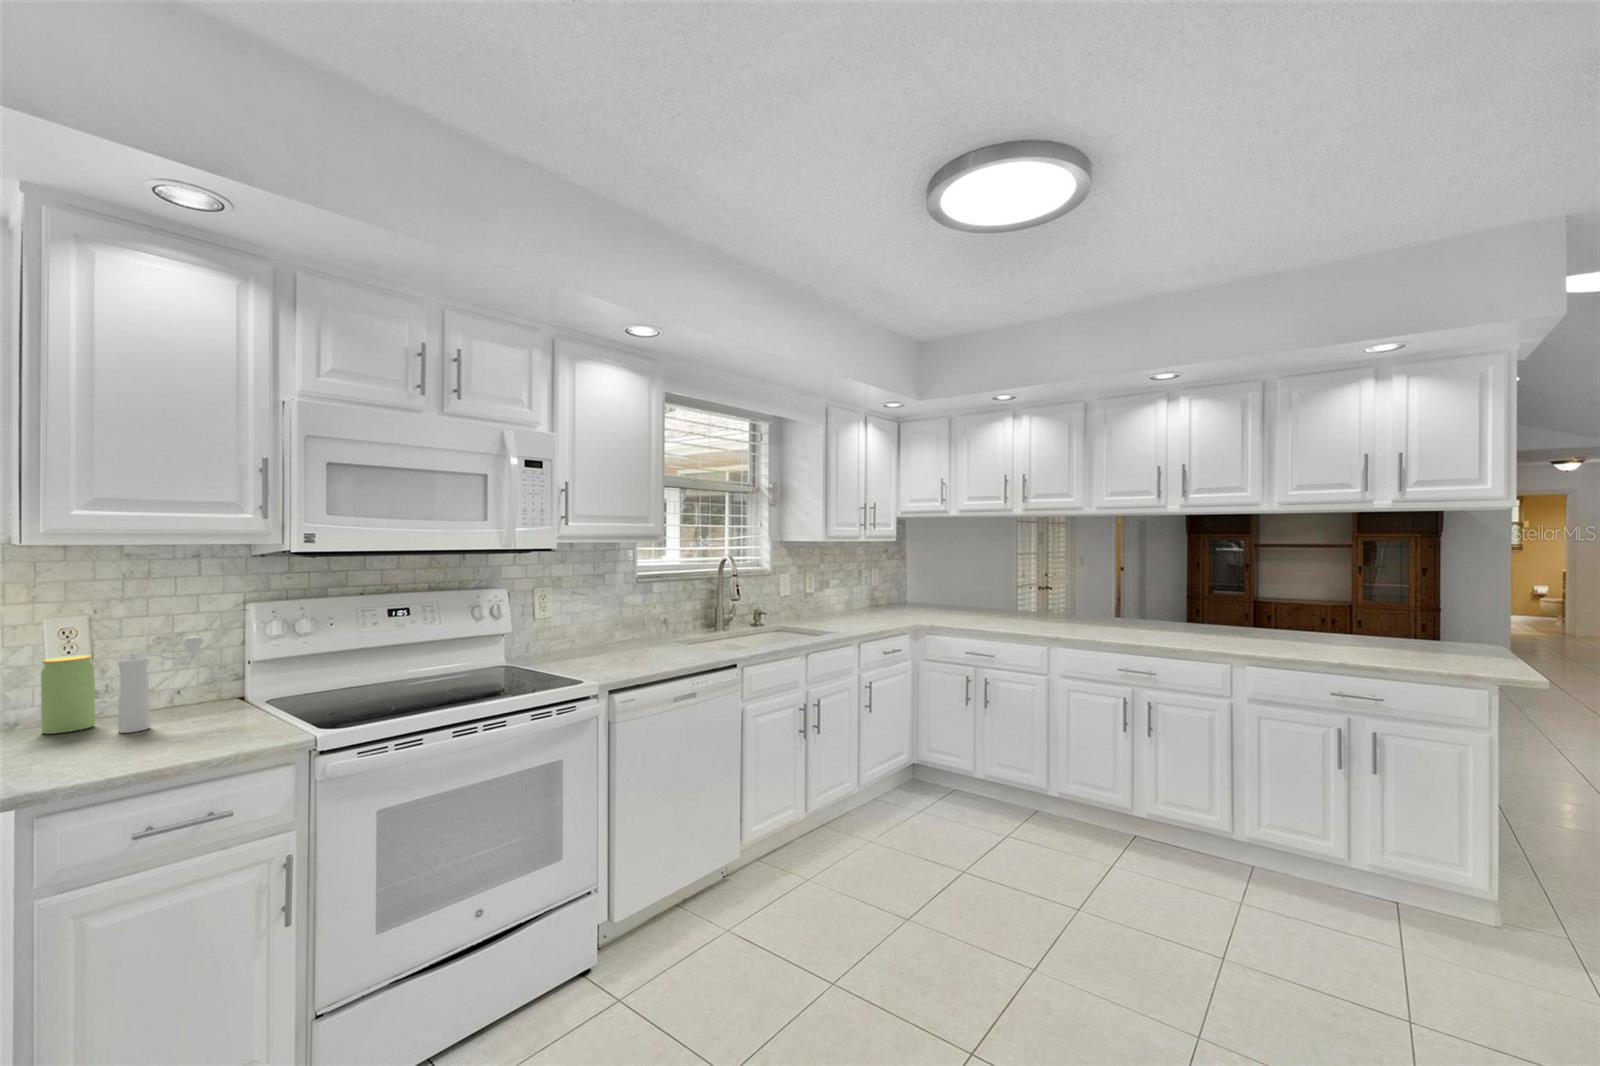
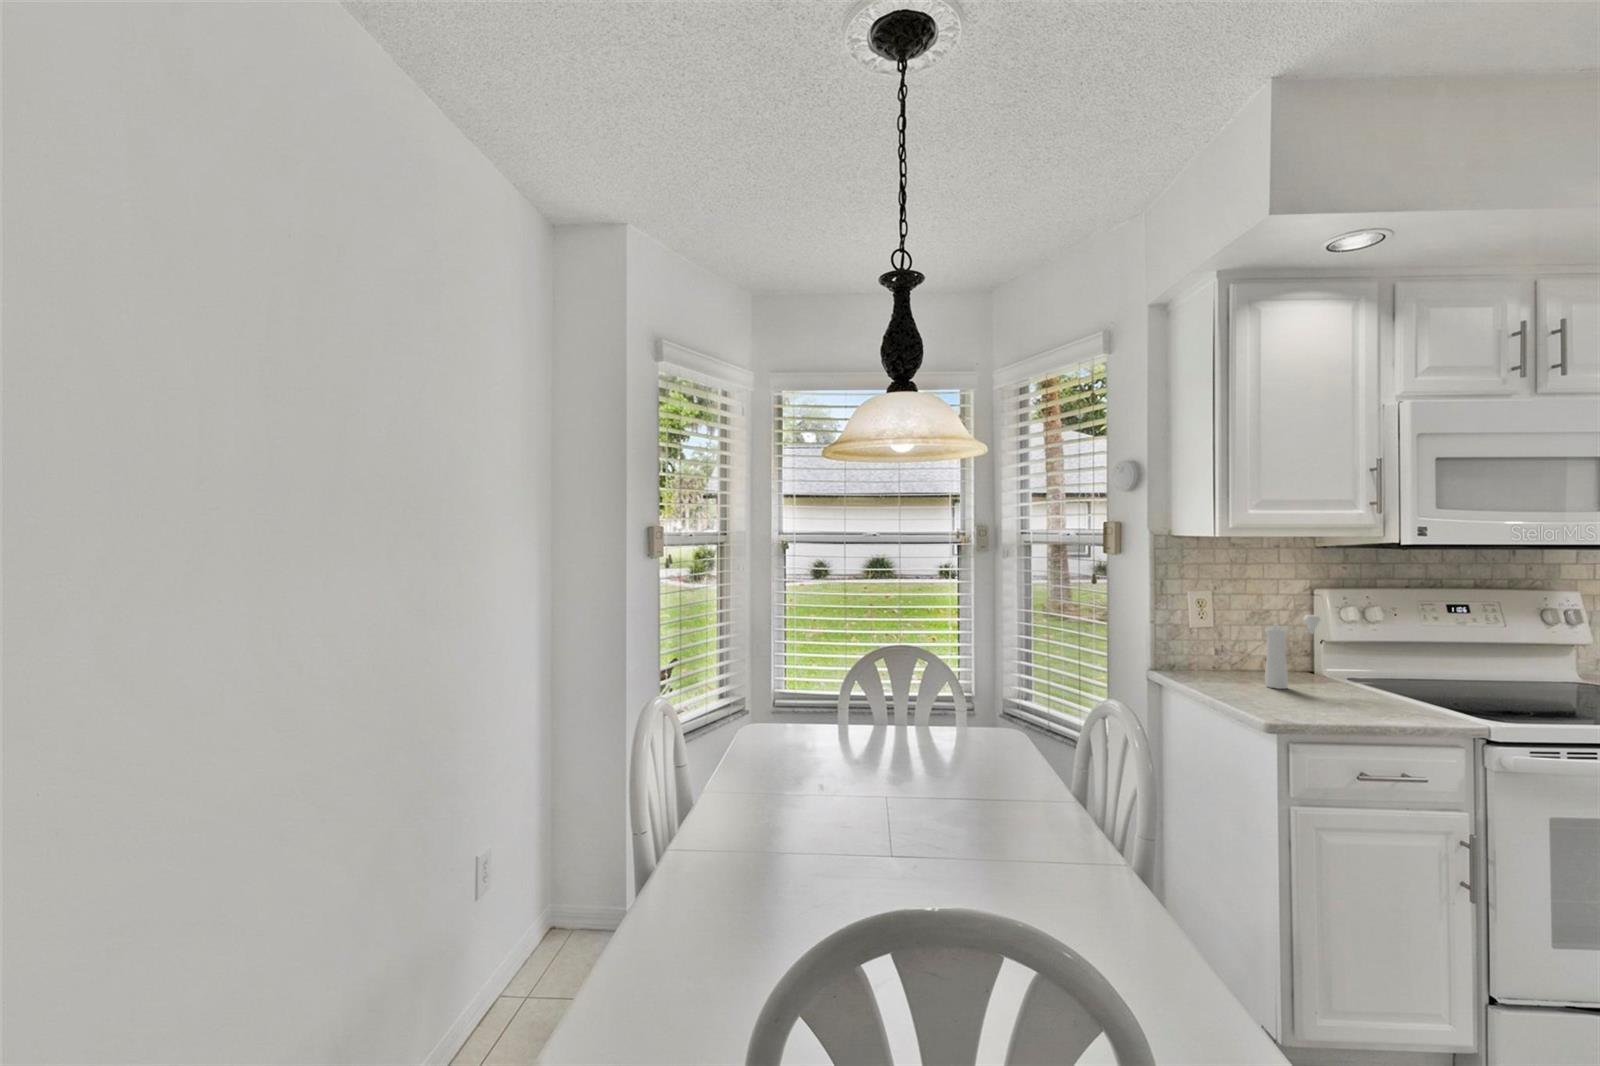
jar: present [41,655,95,734] -> none [1202,621,1234,679]

